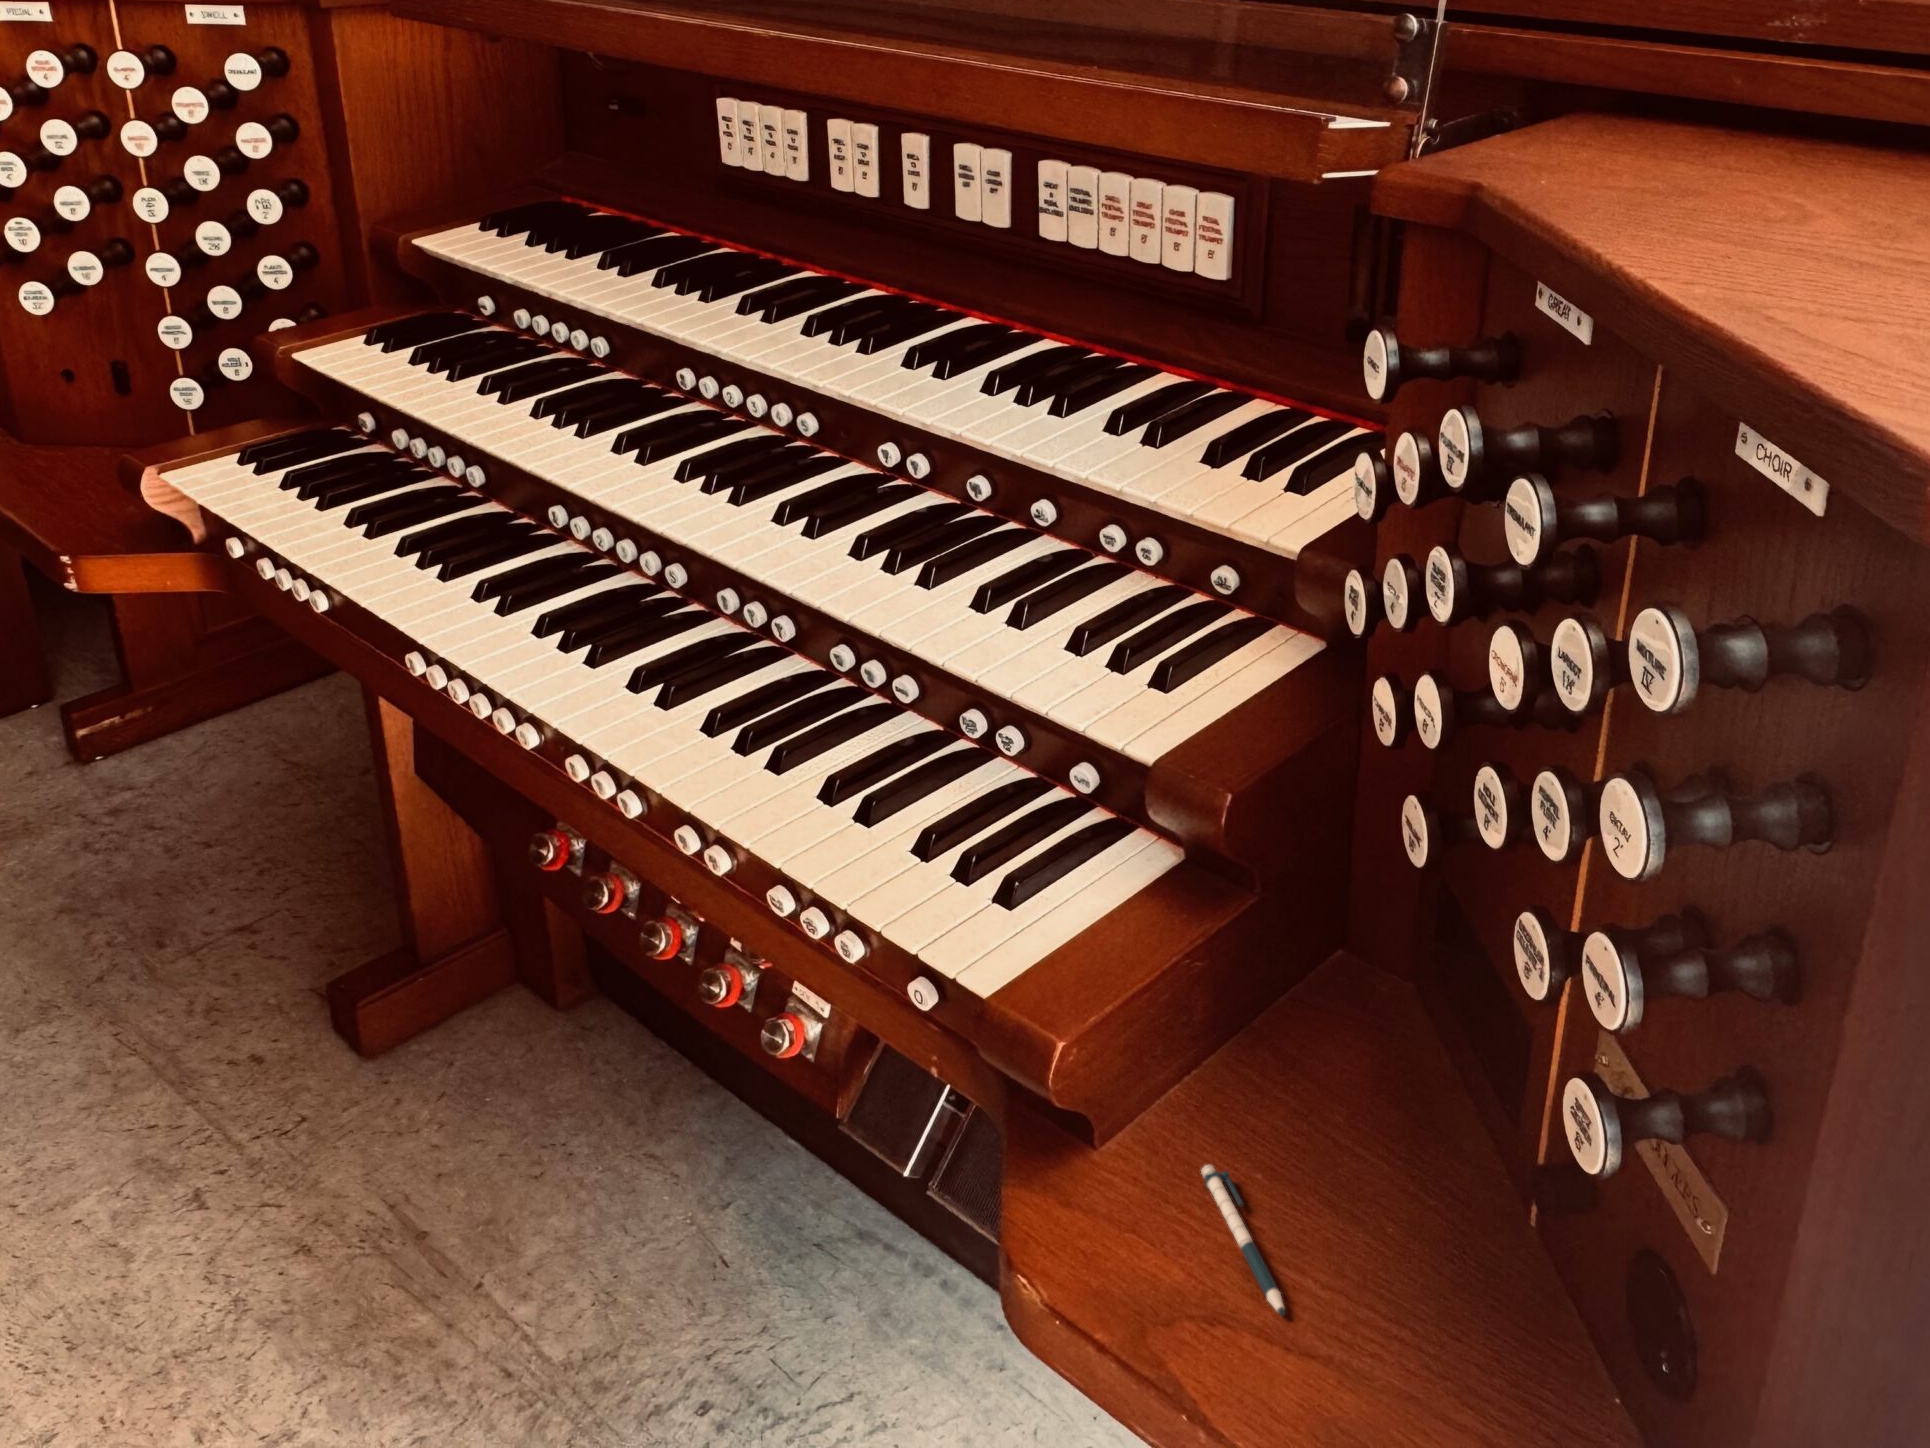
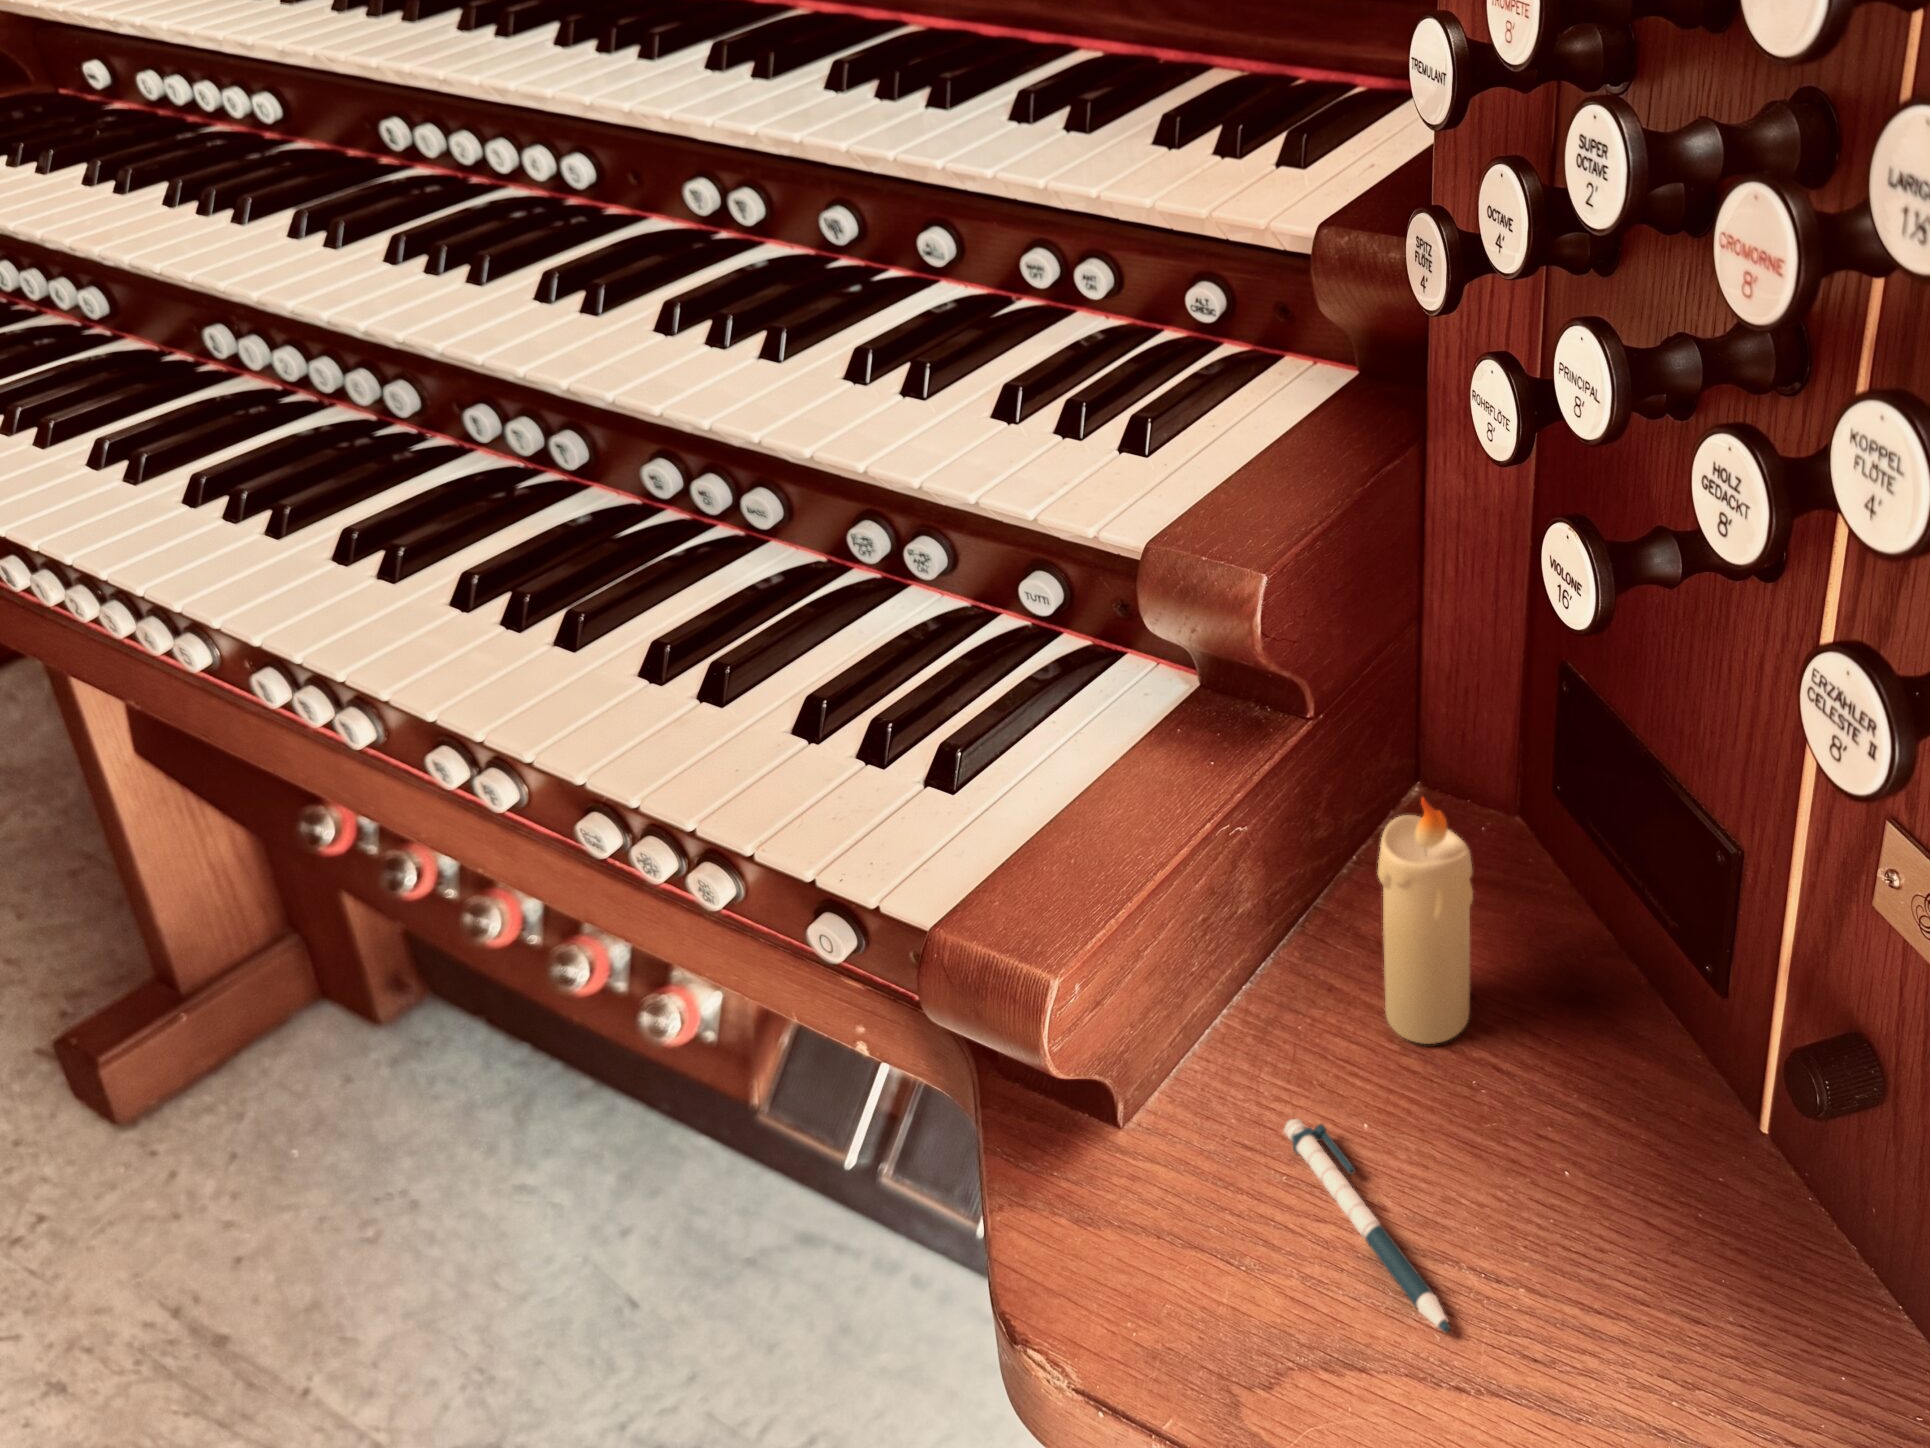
candle: none [1283,958,1347,1130] -> present [1378,798,1473,1044]

